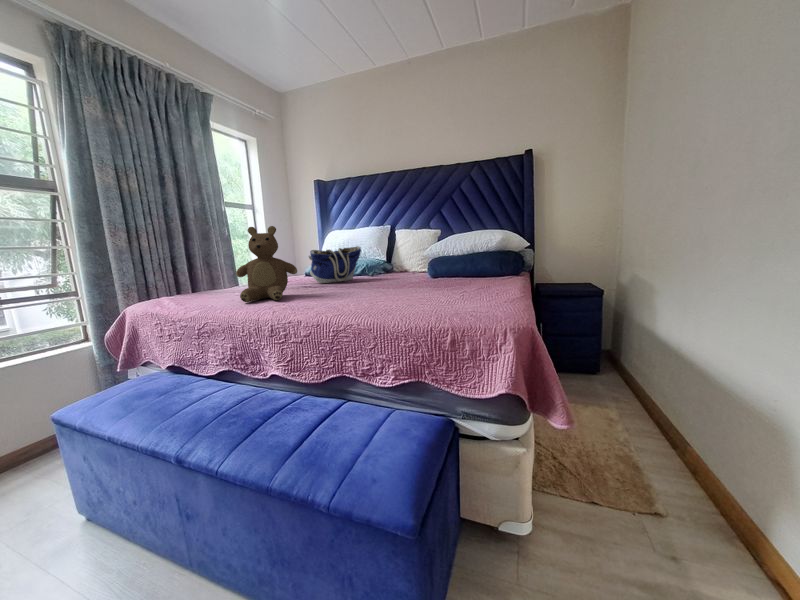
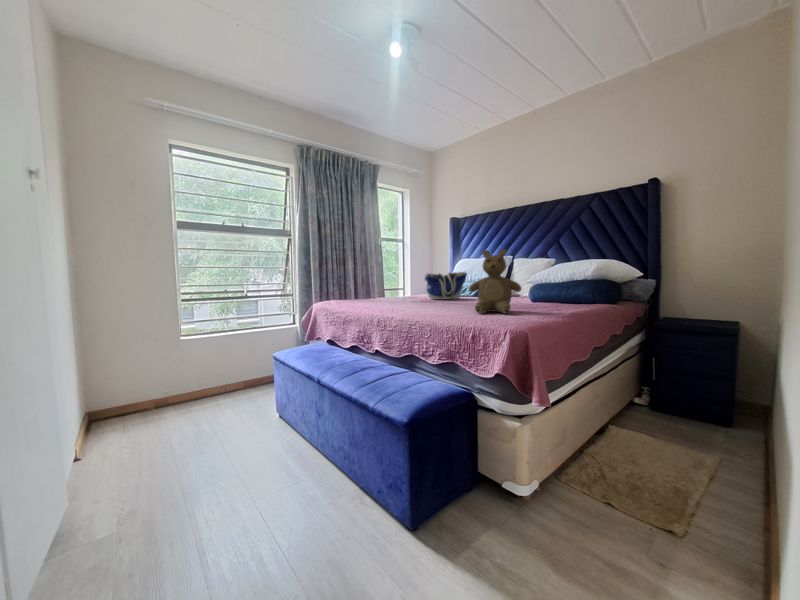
teddy bear: present [236,226,297,302] -> present [469,249,522,313]

